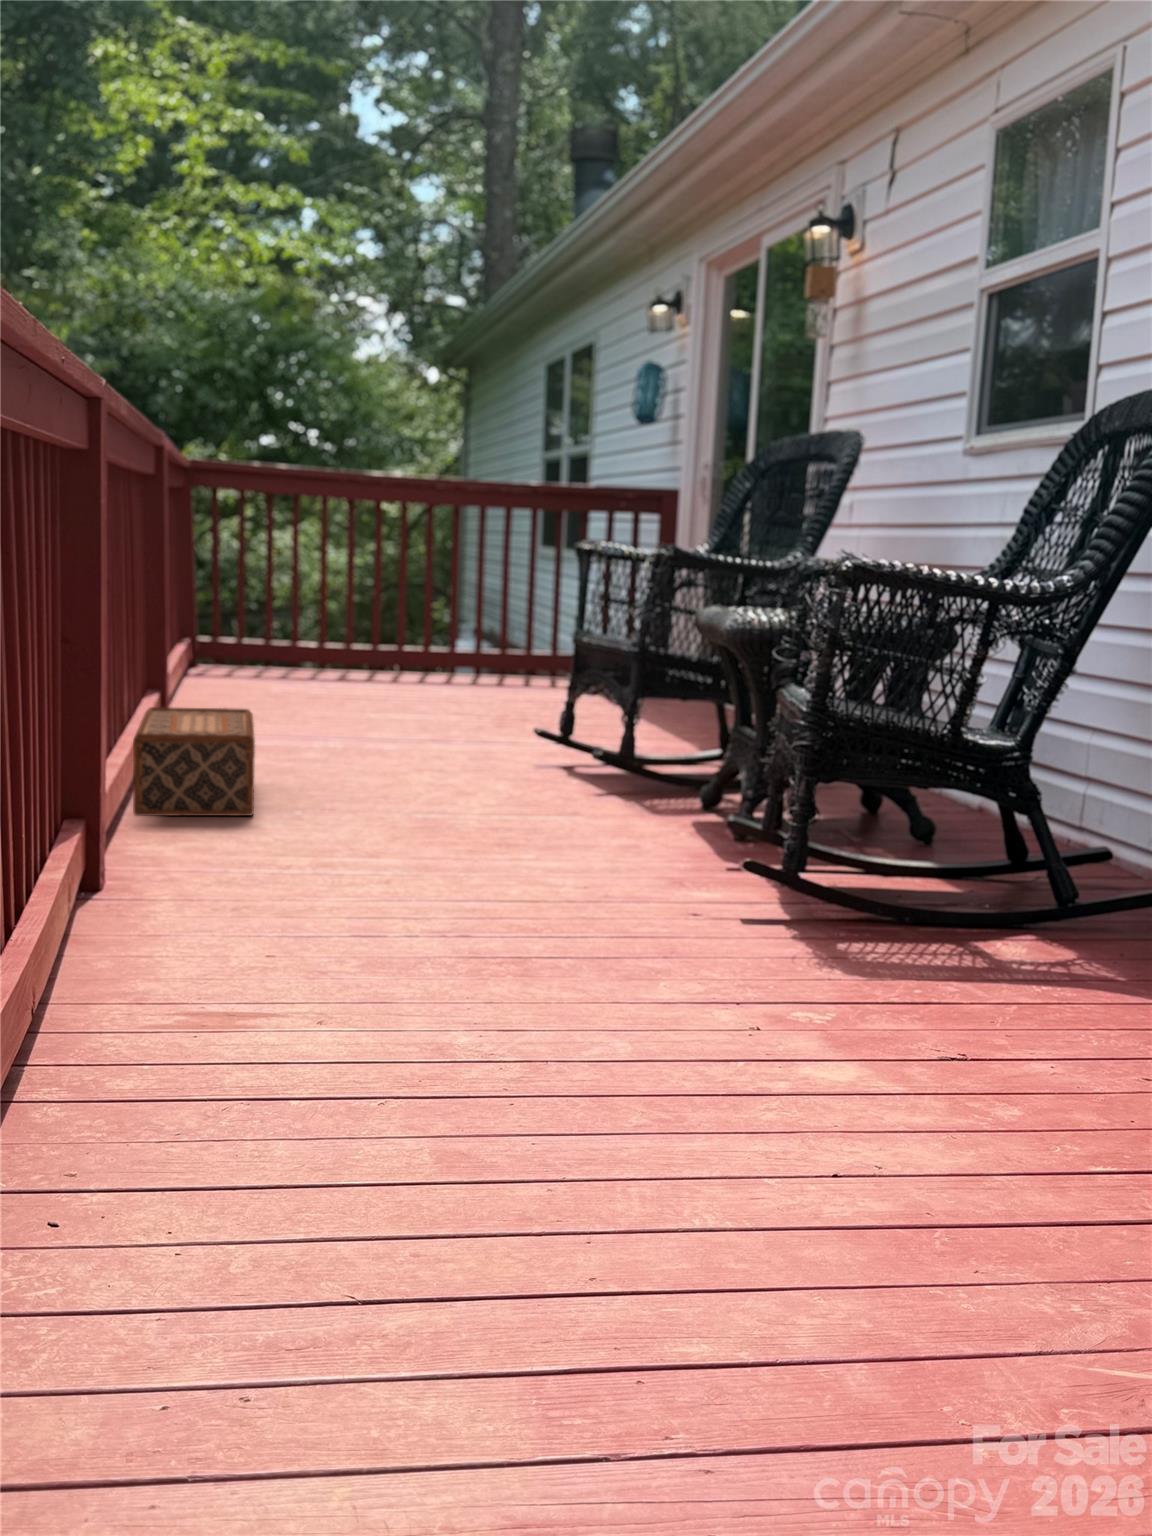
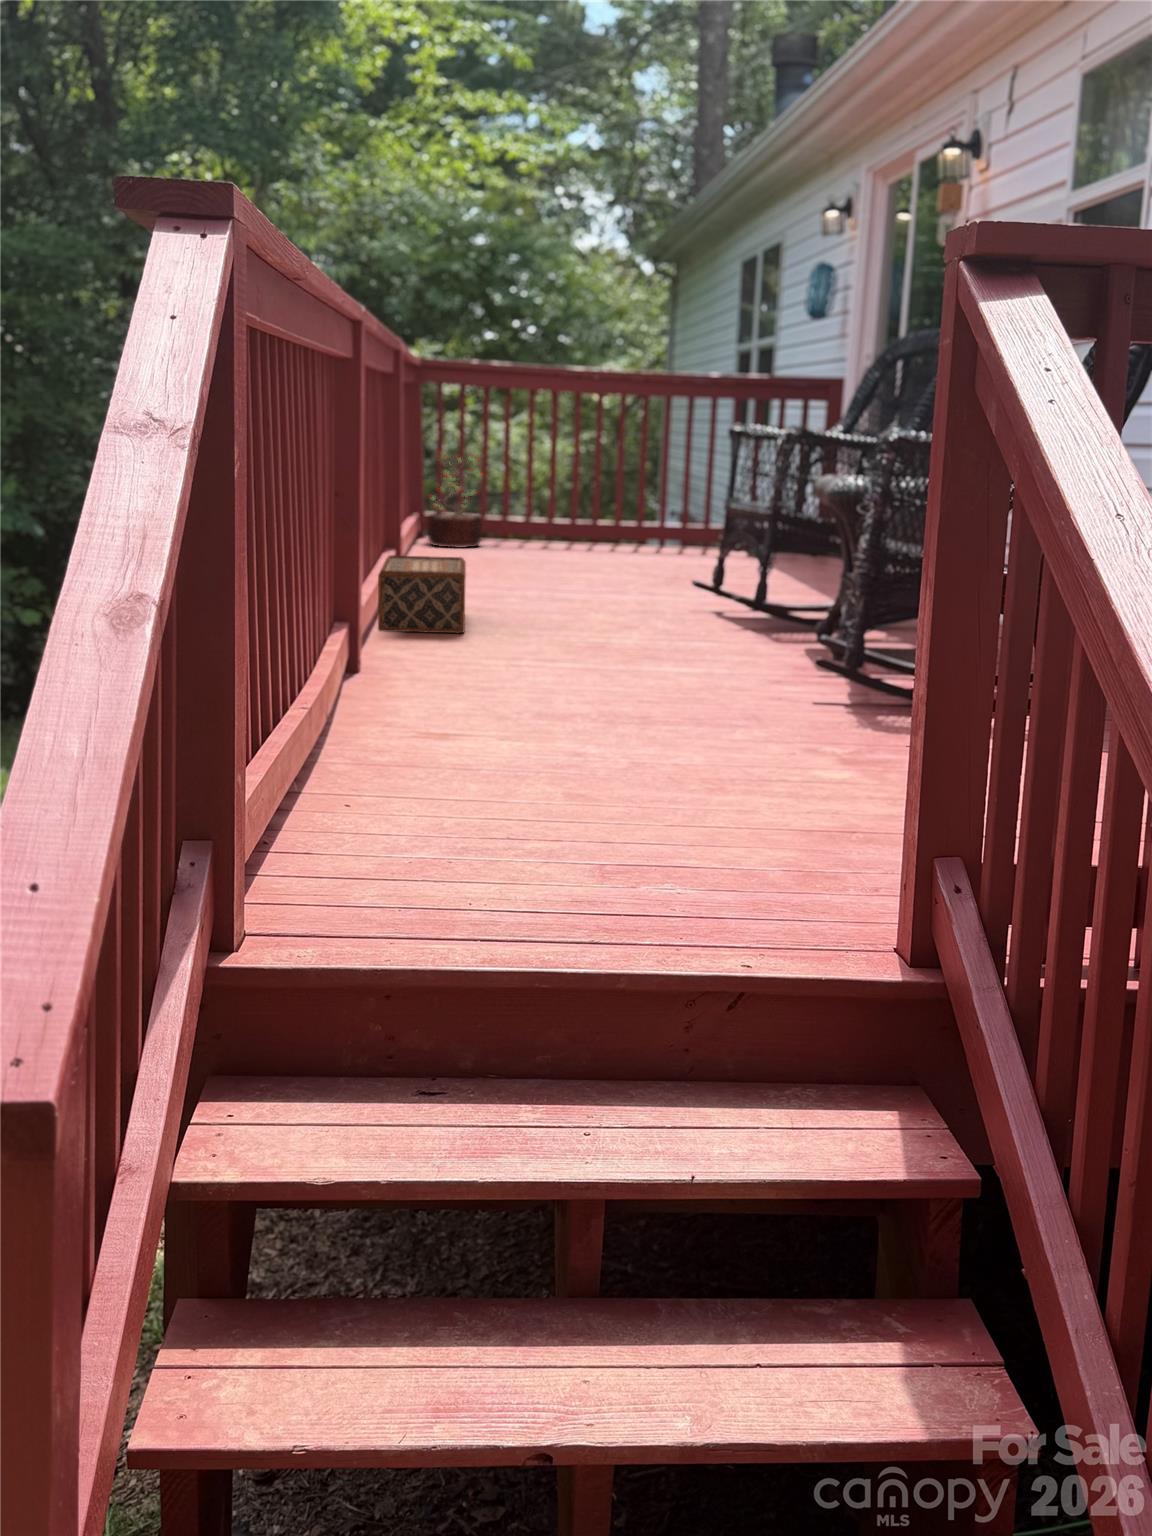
decorative plant: none [199,563,269,680] -> present [426,450,483,548]

